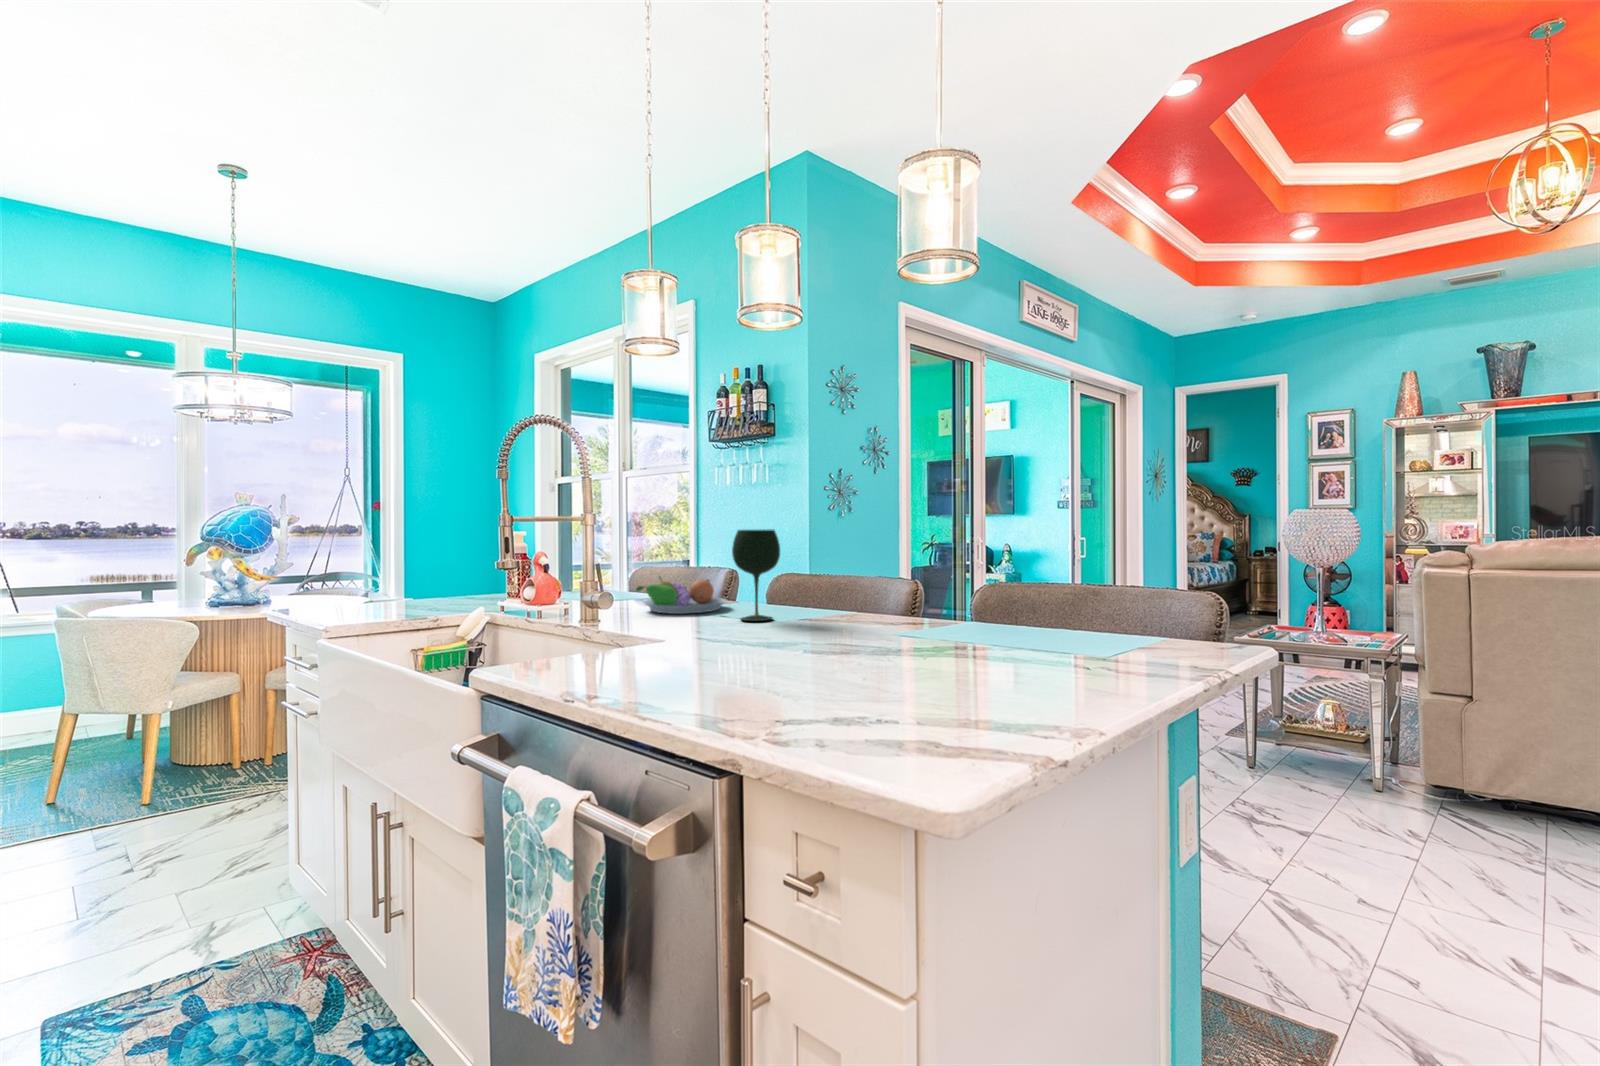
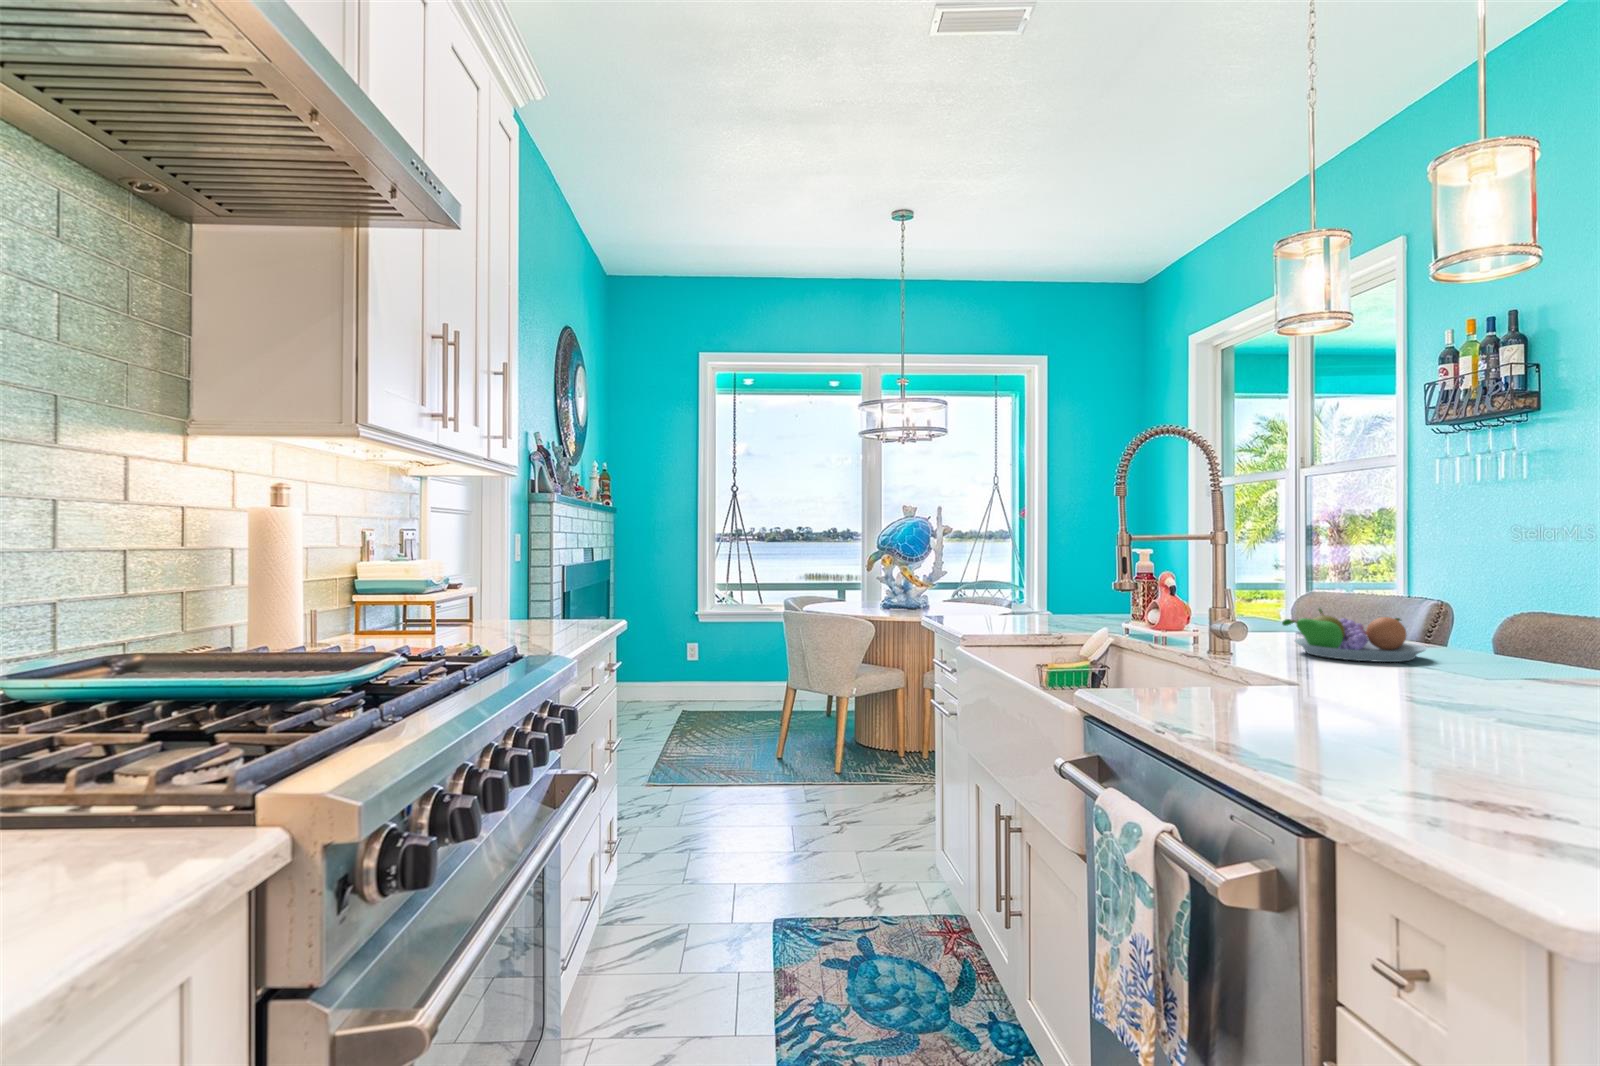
wine glass: present [732,529,780,621] -> none [1422,551,1510,683]

